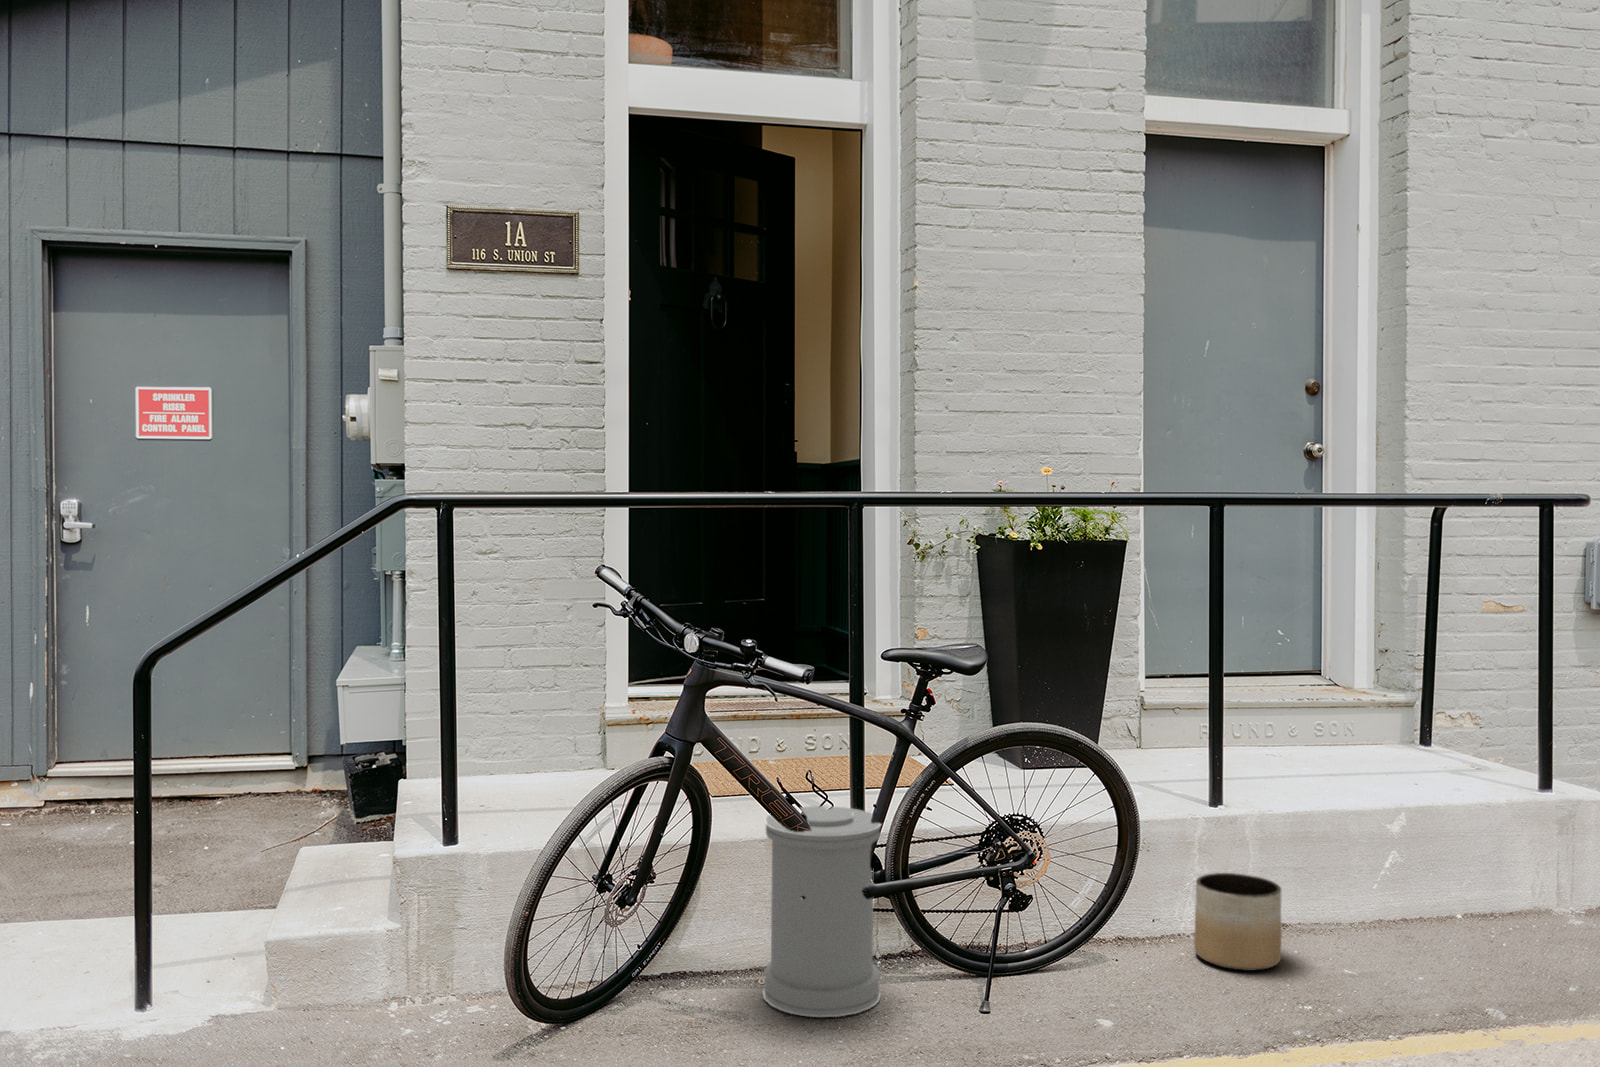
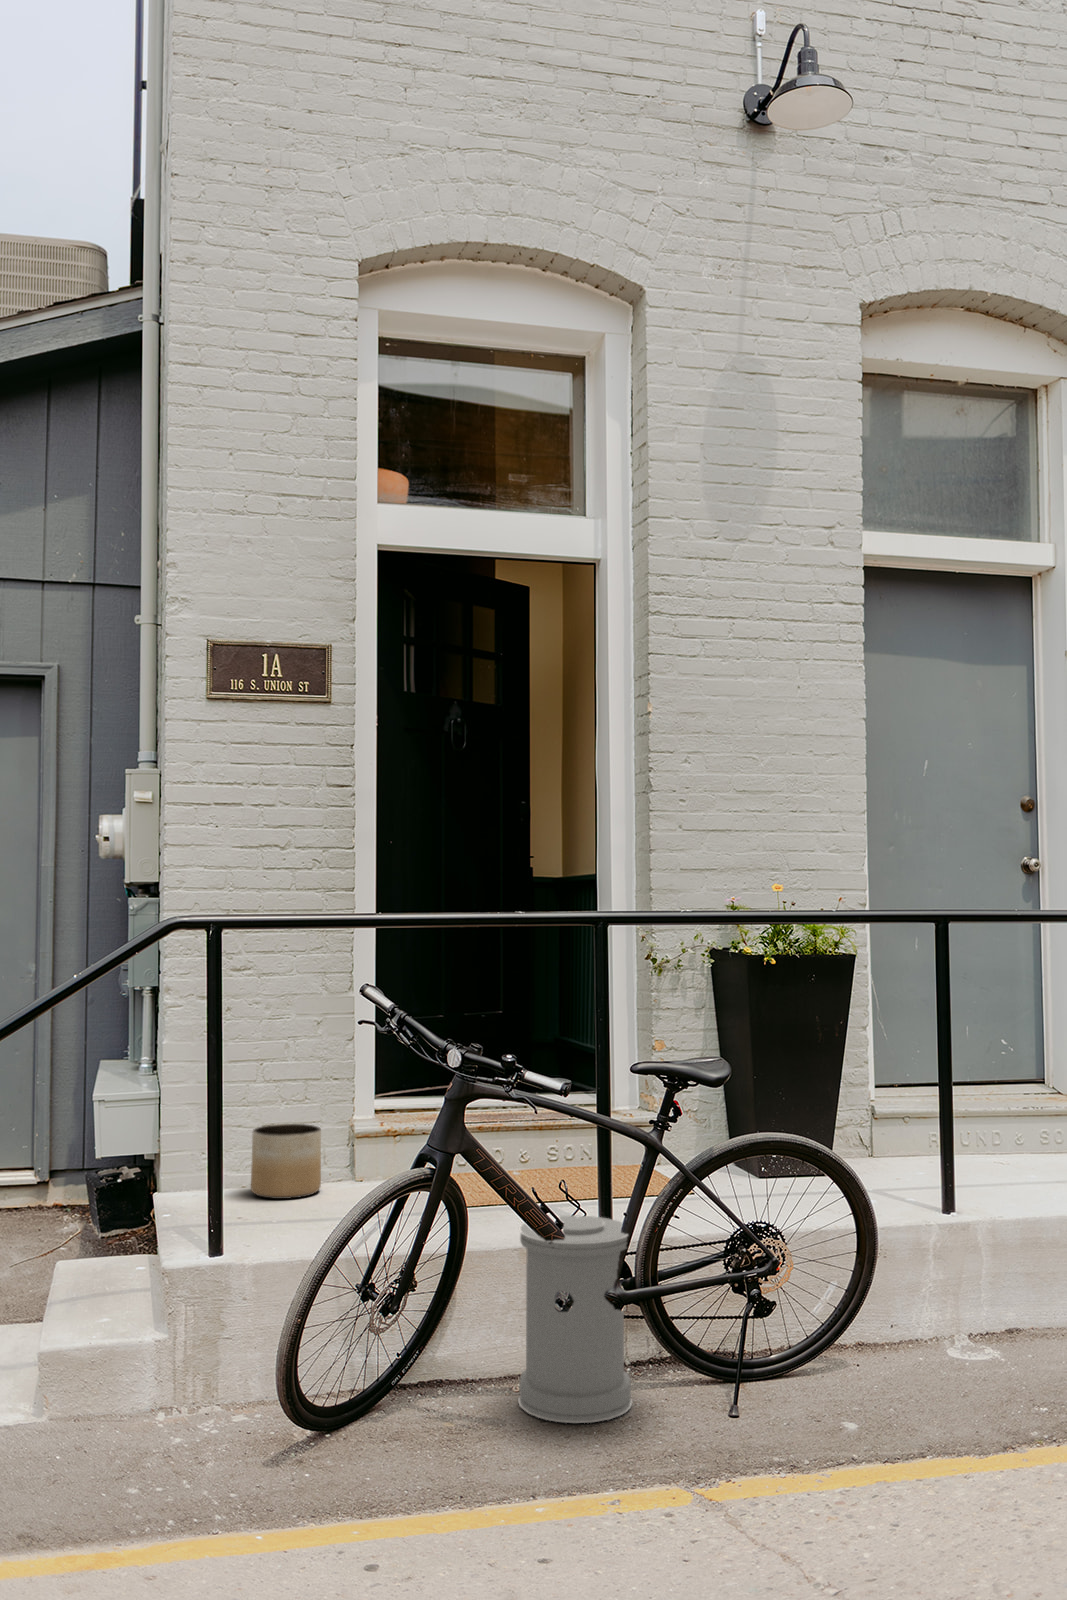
planter: present [1194,873,1281,971] -> present [251,1124,321,1199]

